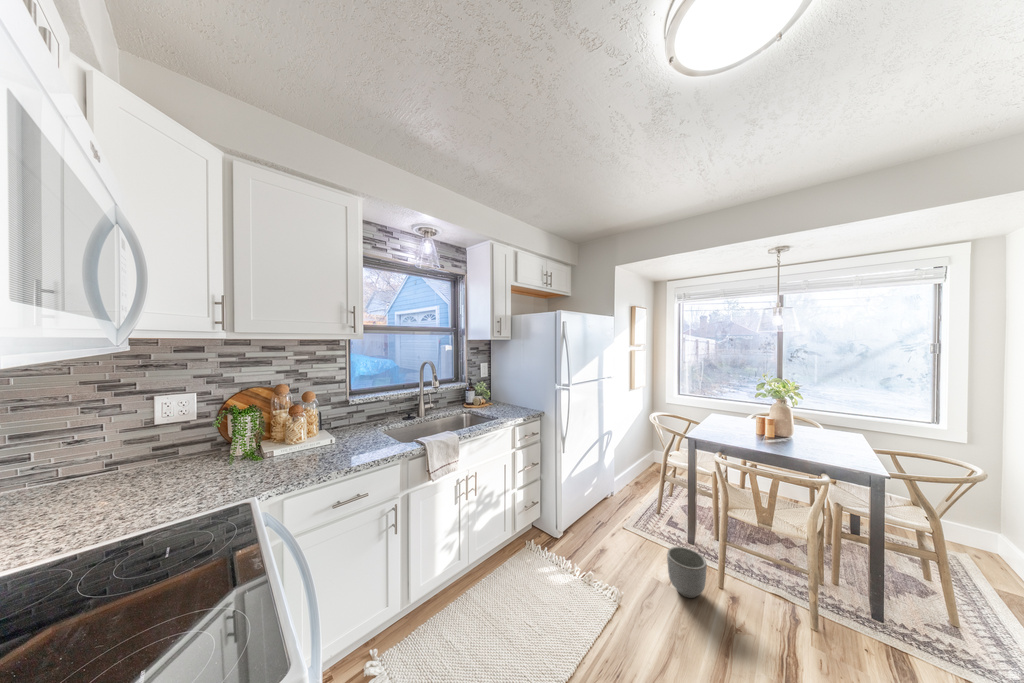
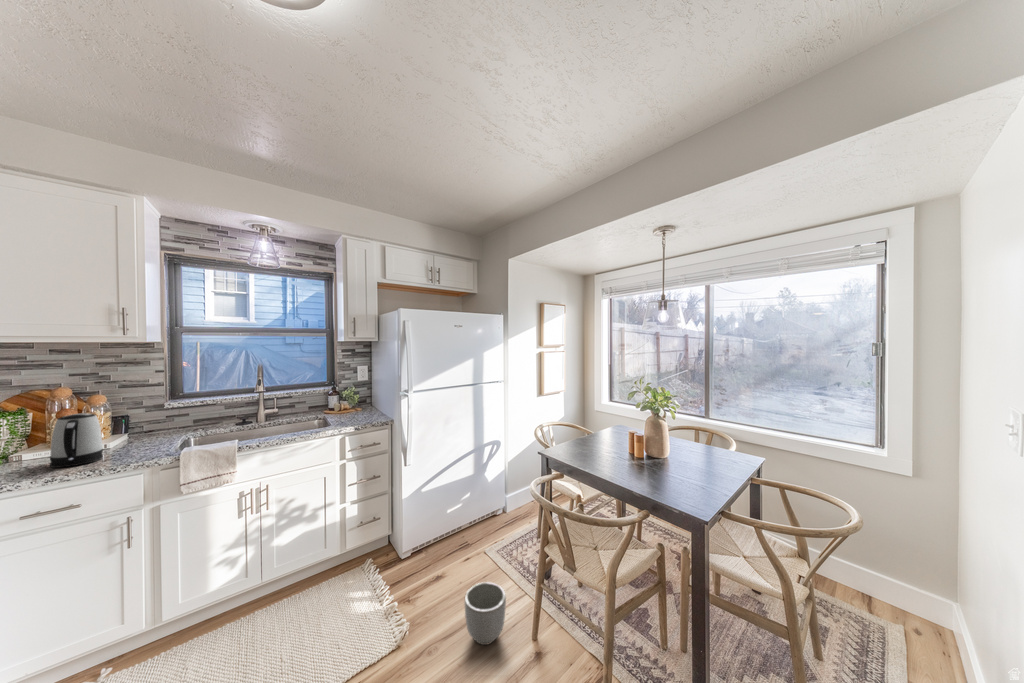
kettle: none [313,408,350,461] -> present [50,413,103,468]

